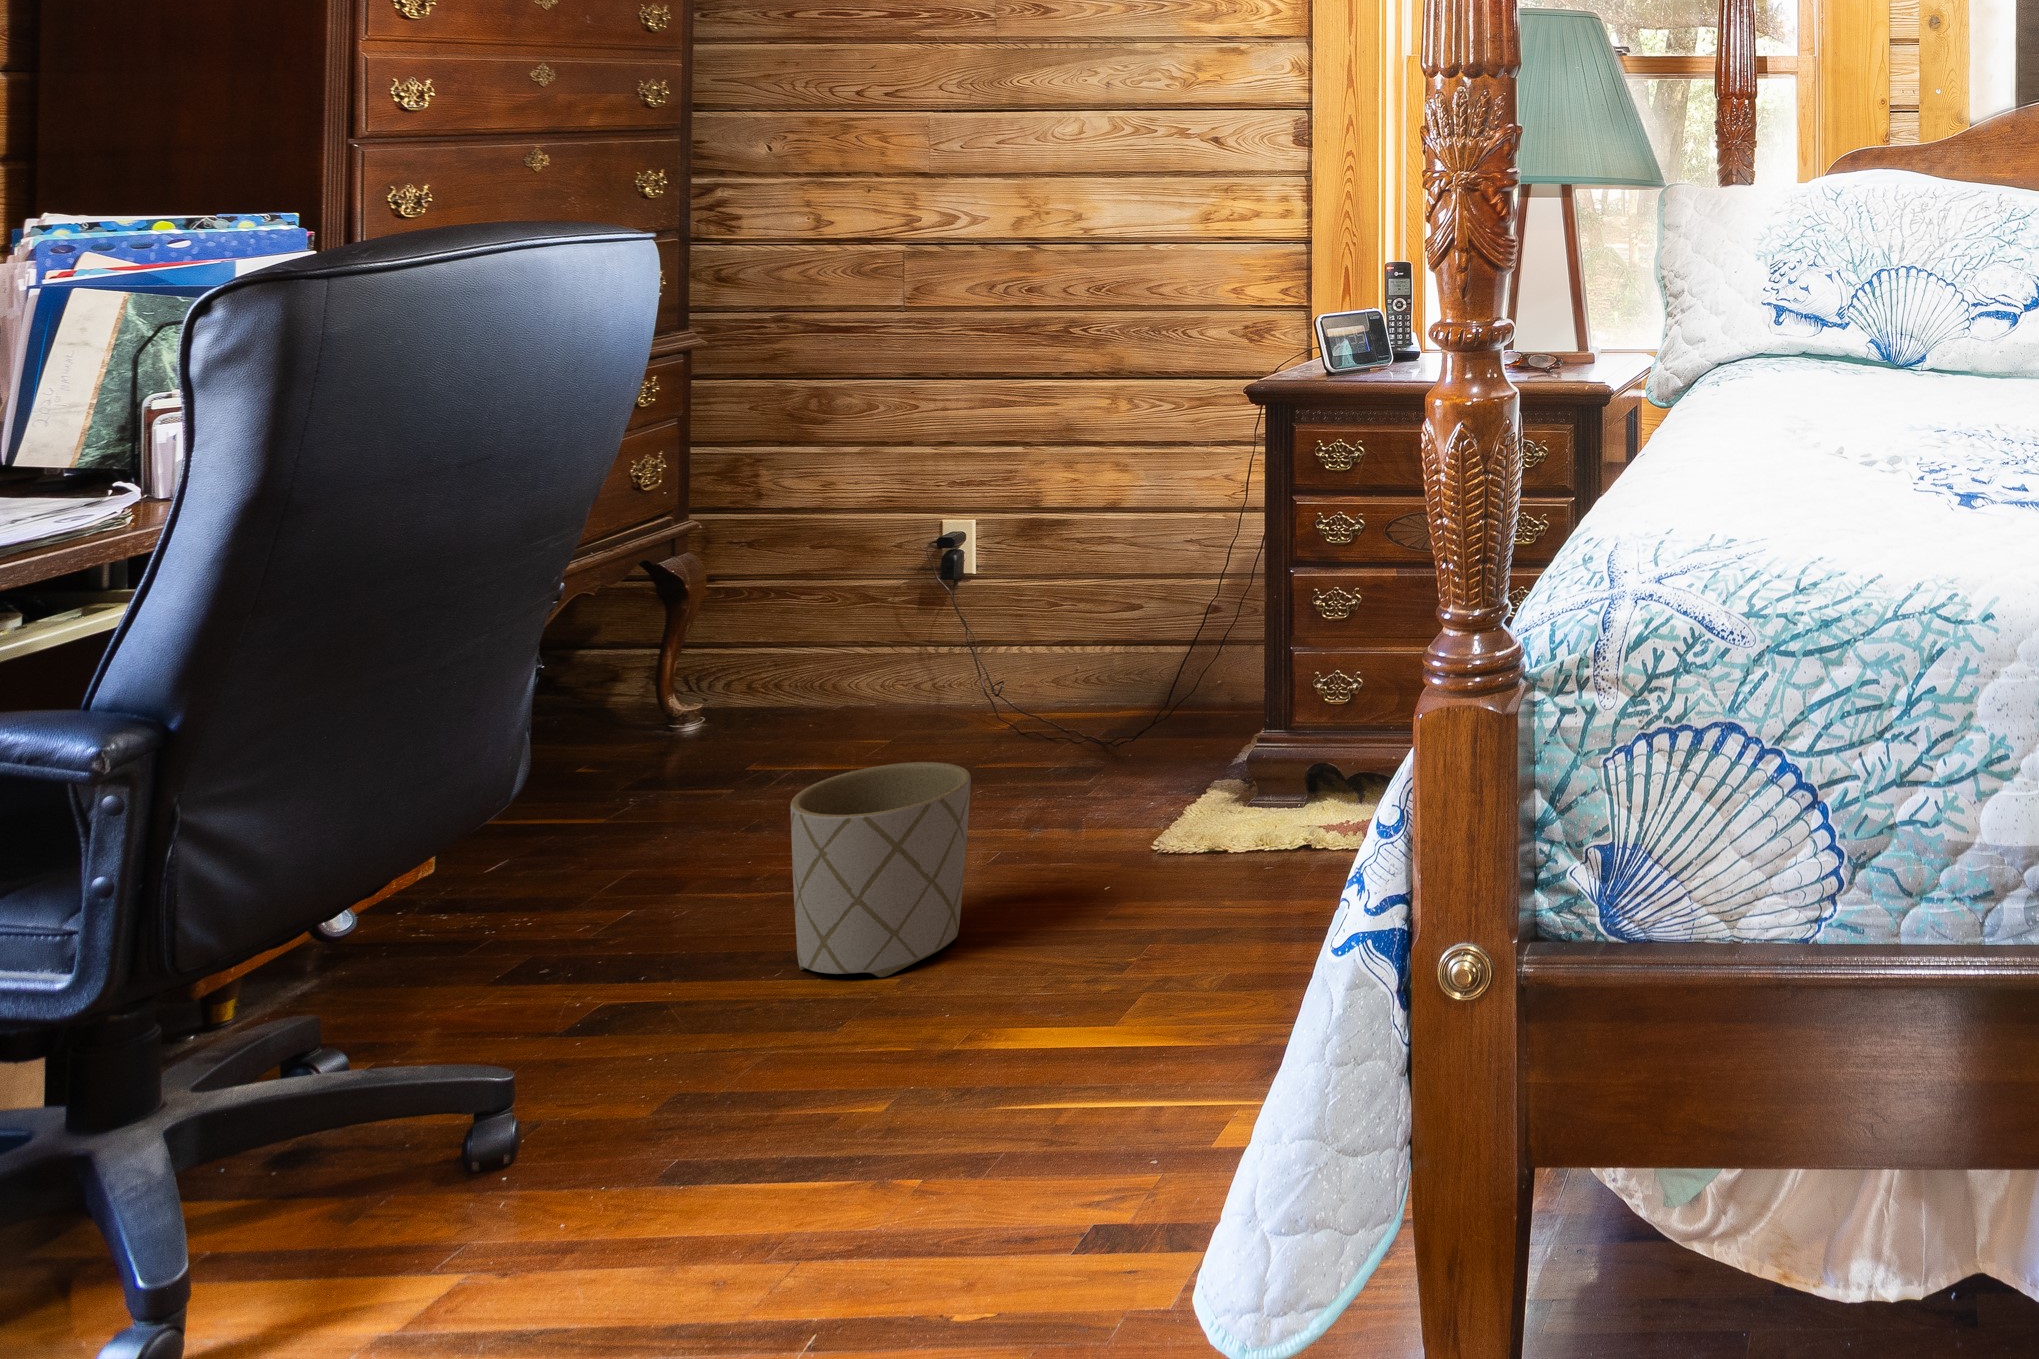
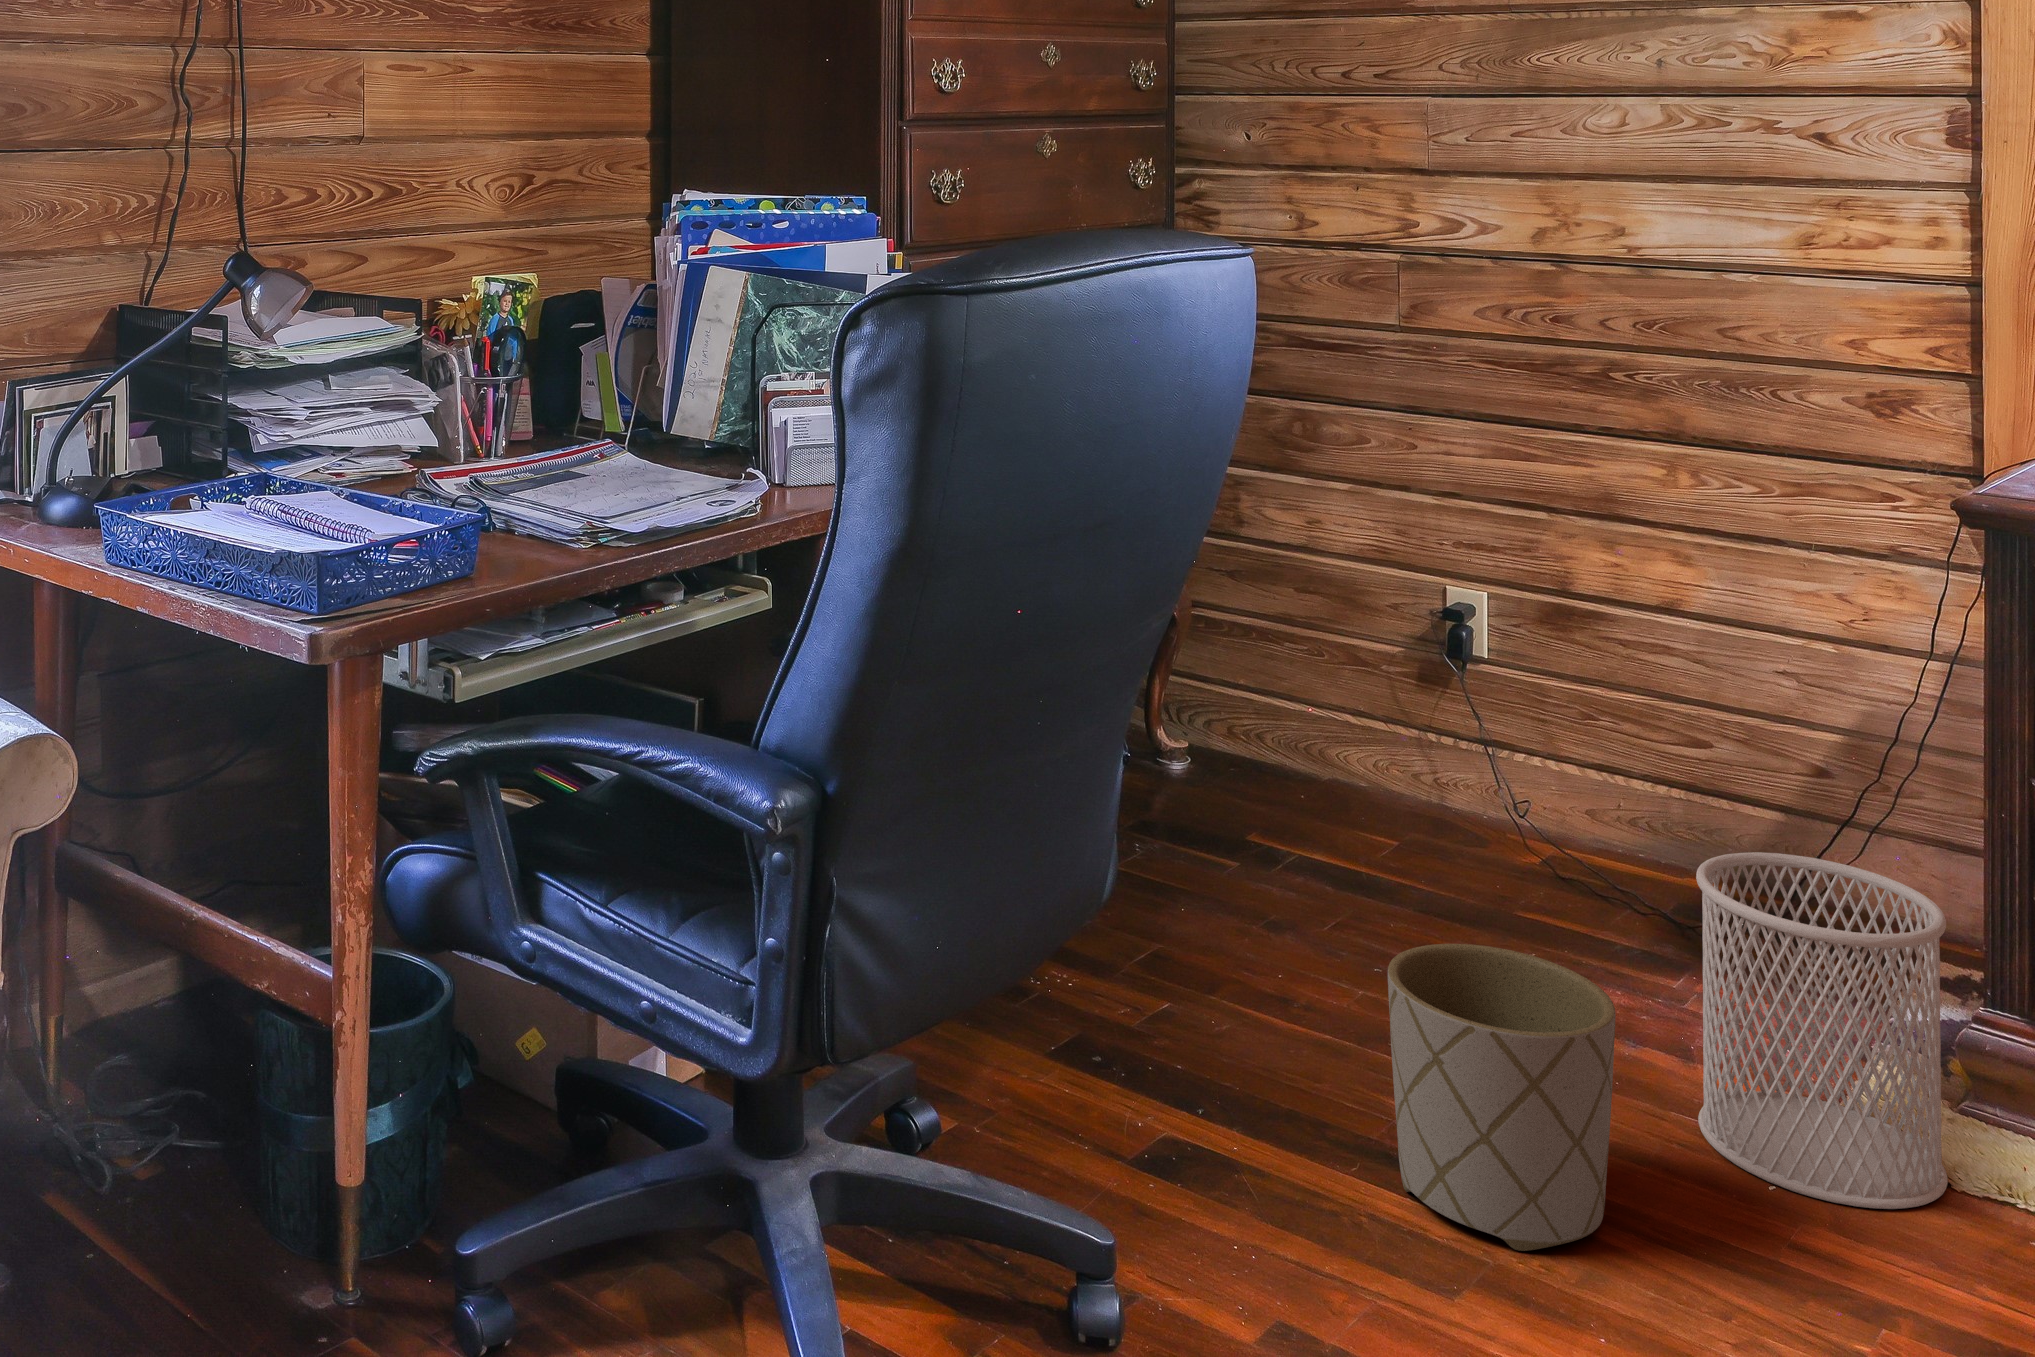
wastebasket: none [1056,646,1220,879] -> present [1696,852,1948,1209]

